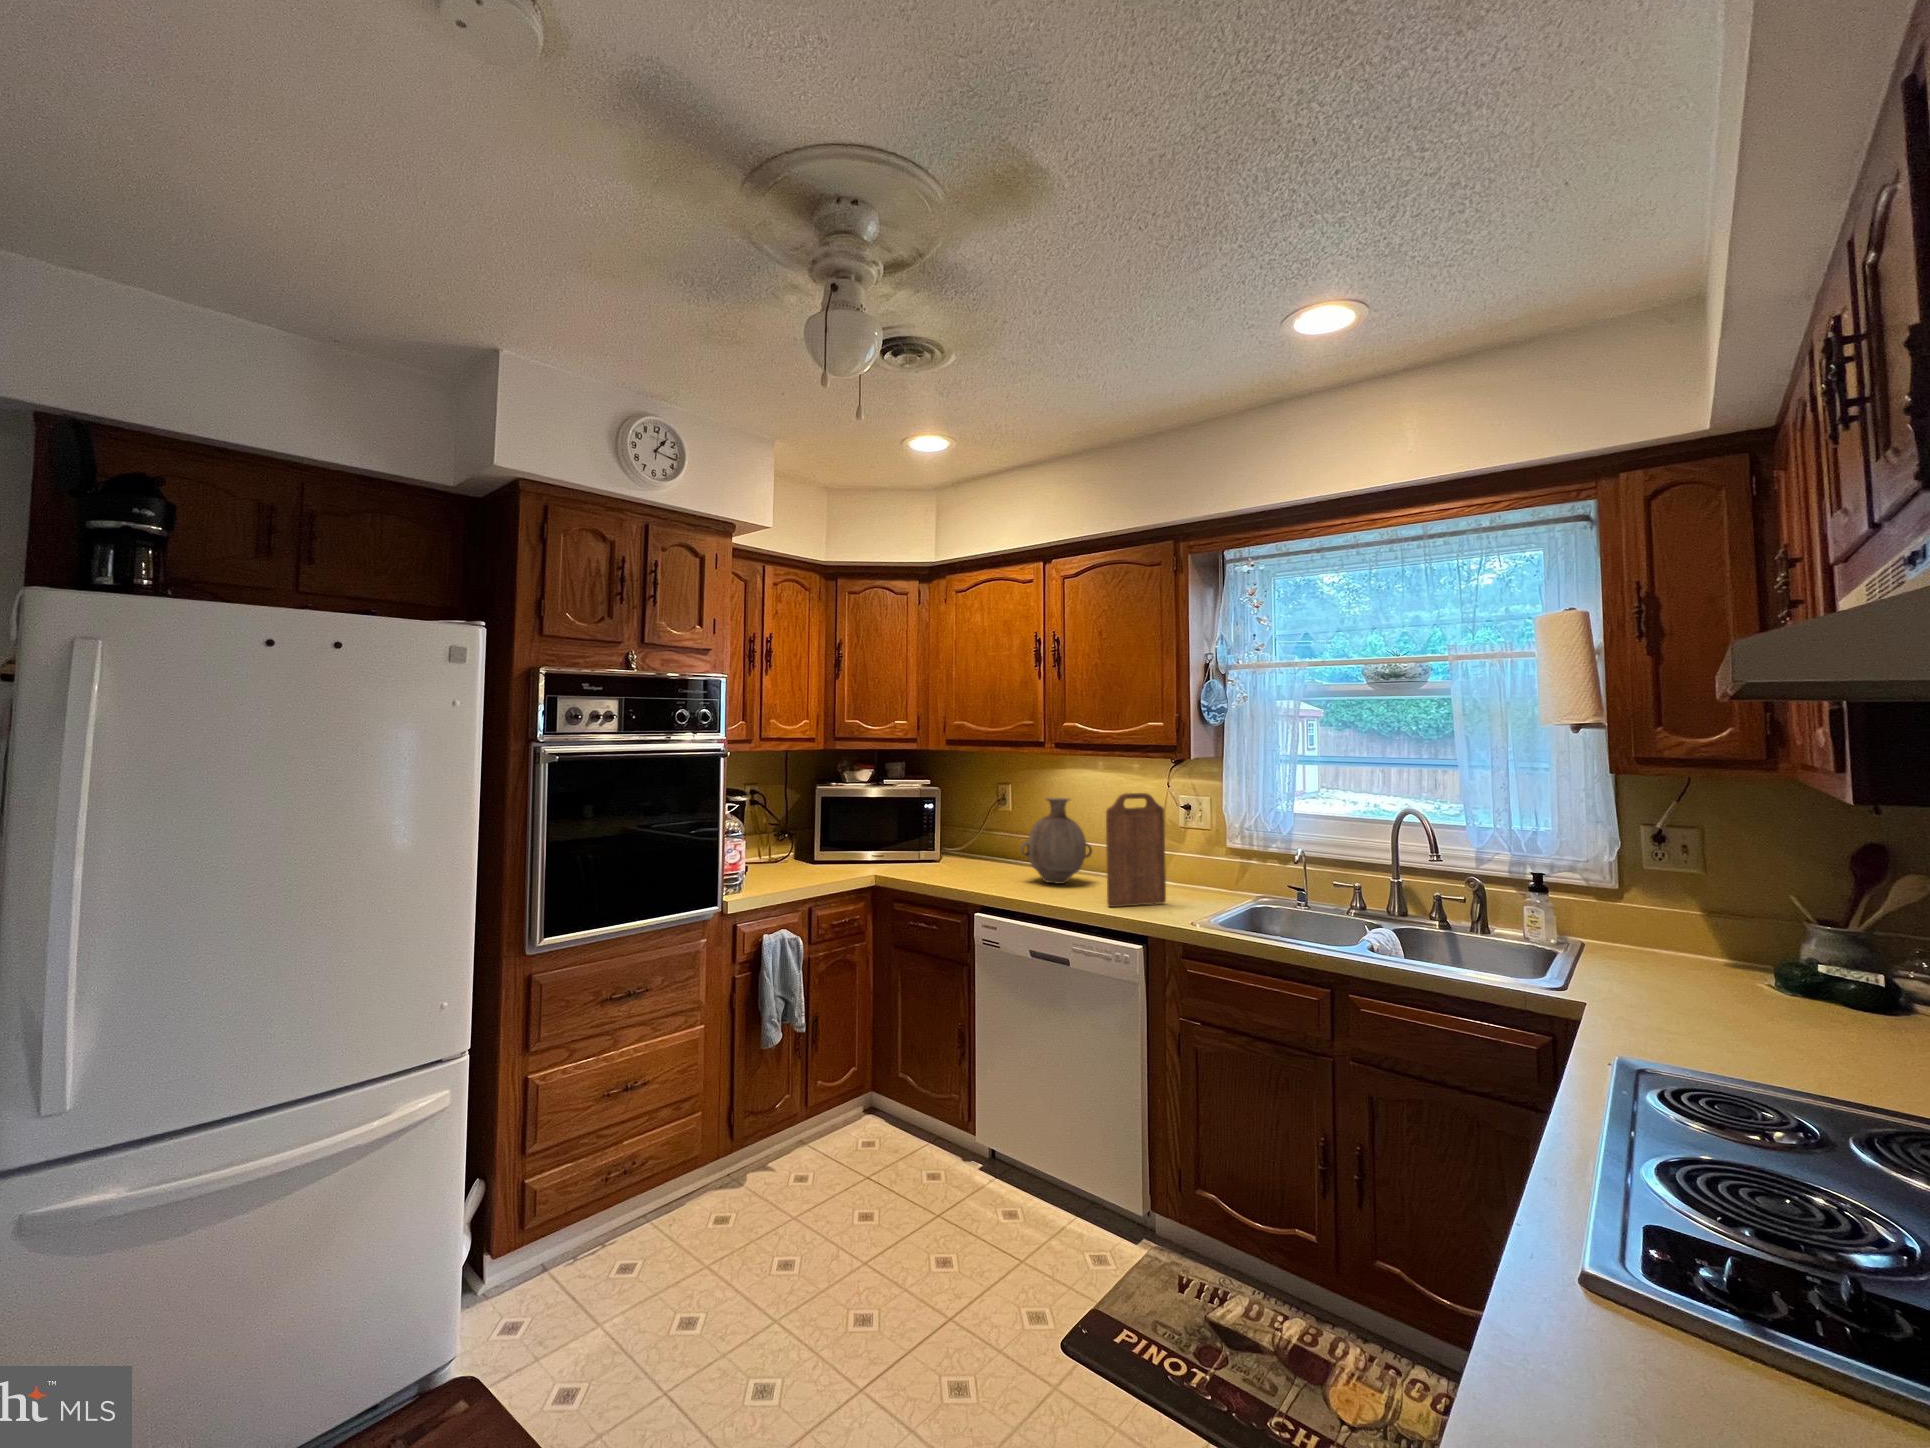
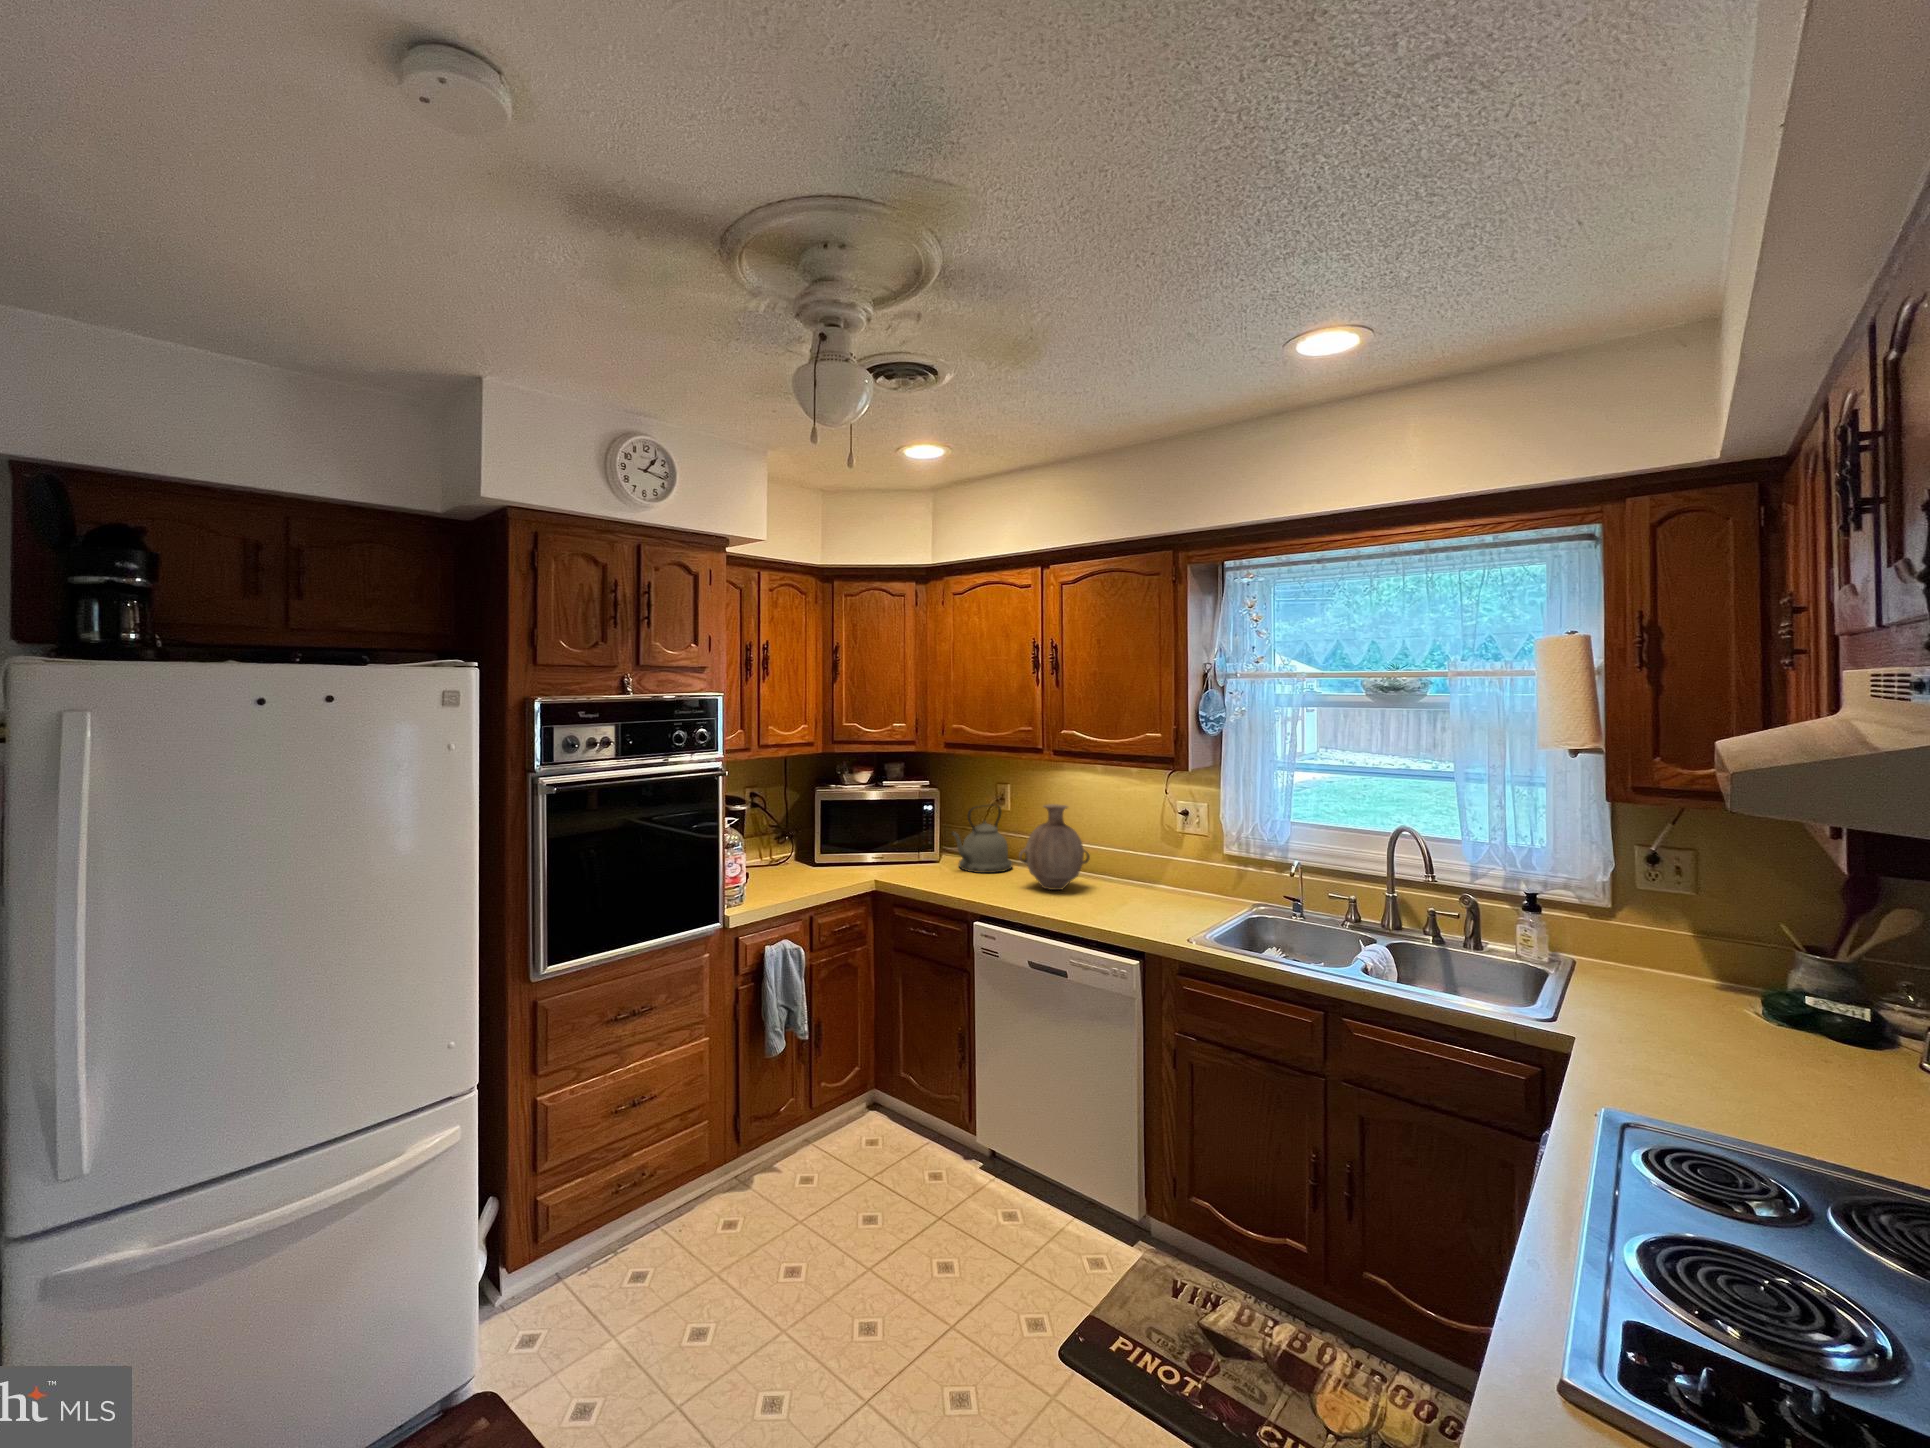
cutting board: present [1106,793,1166,907] -> none [1103,806,1162,920]
kettle: none [952,802,1014,870] -> present [951,805,1012,873]

